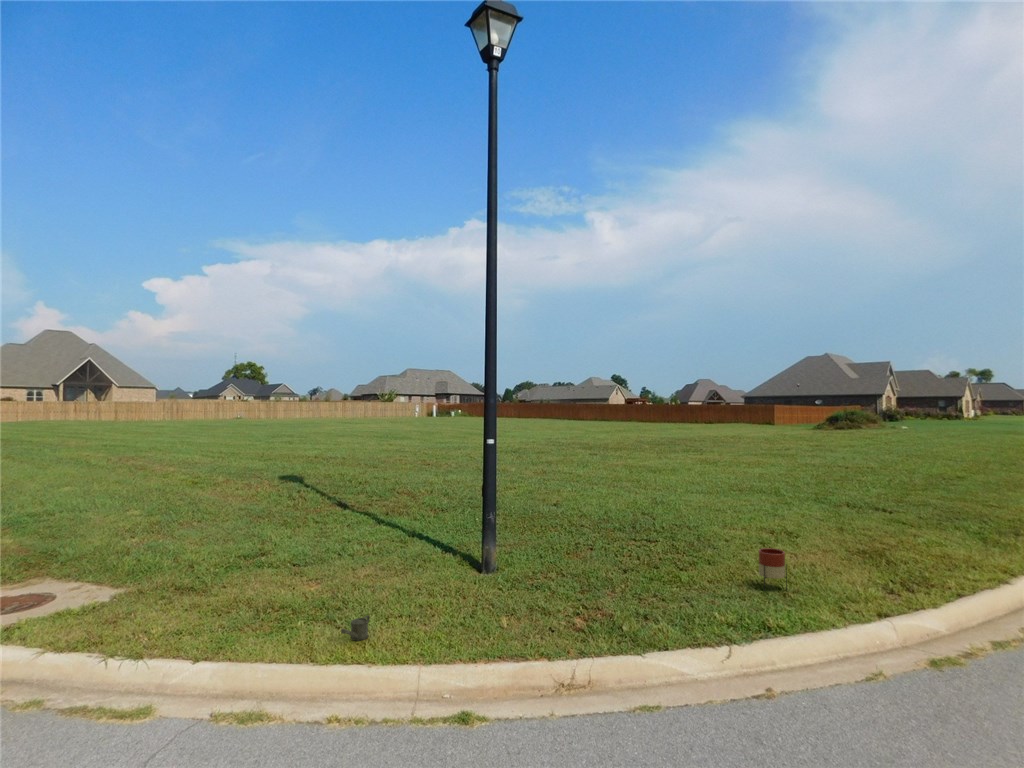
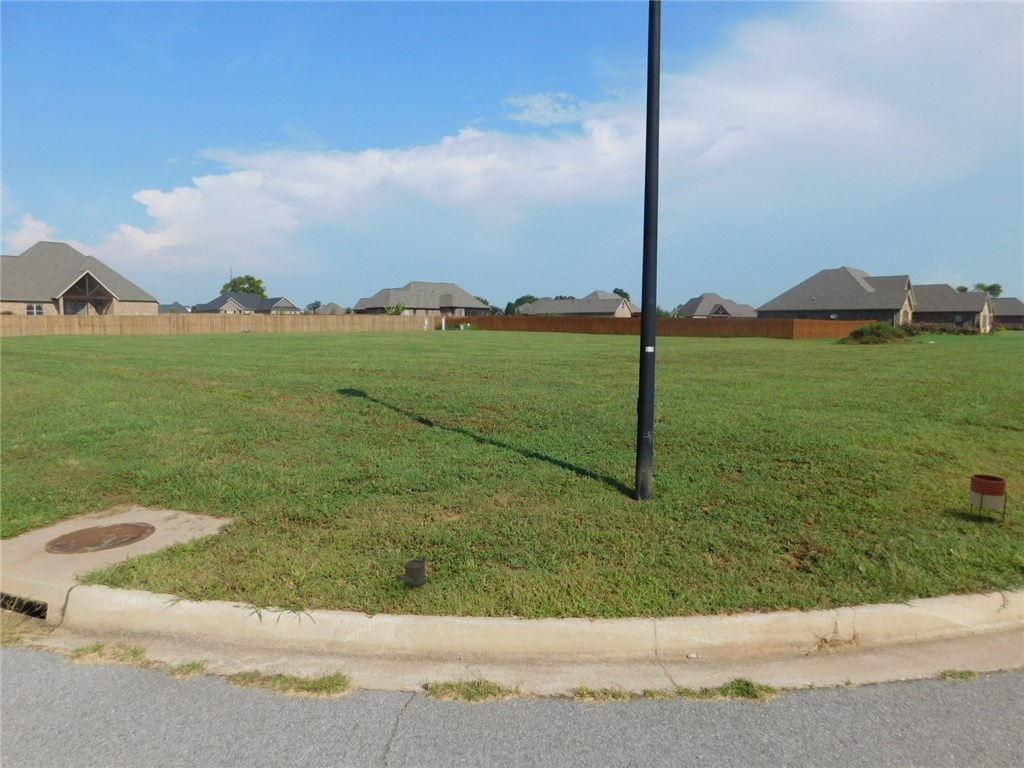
watering can: present [341,615,370,641] -> present [396,556,425,587]

